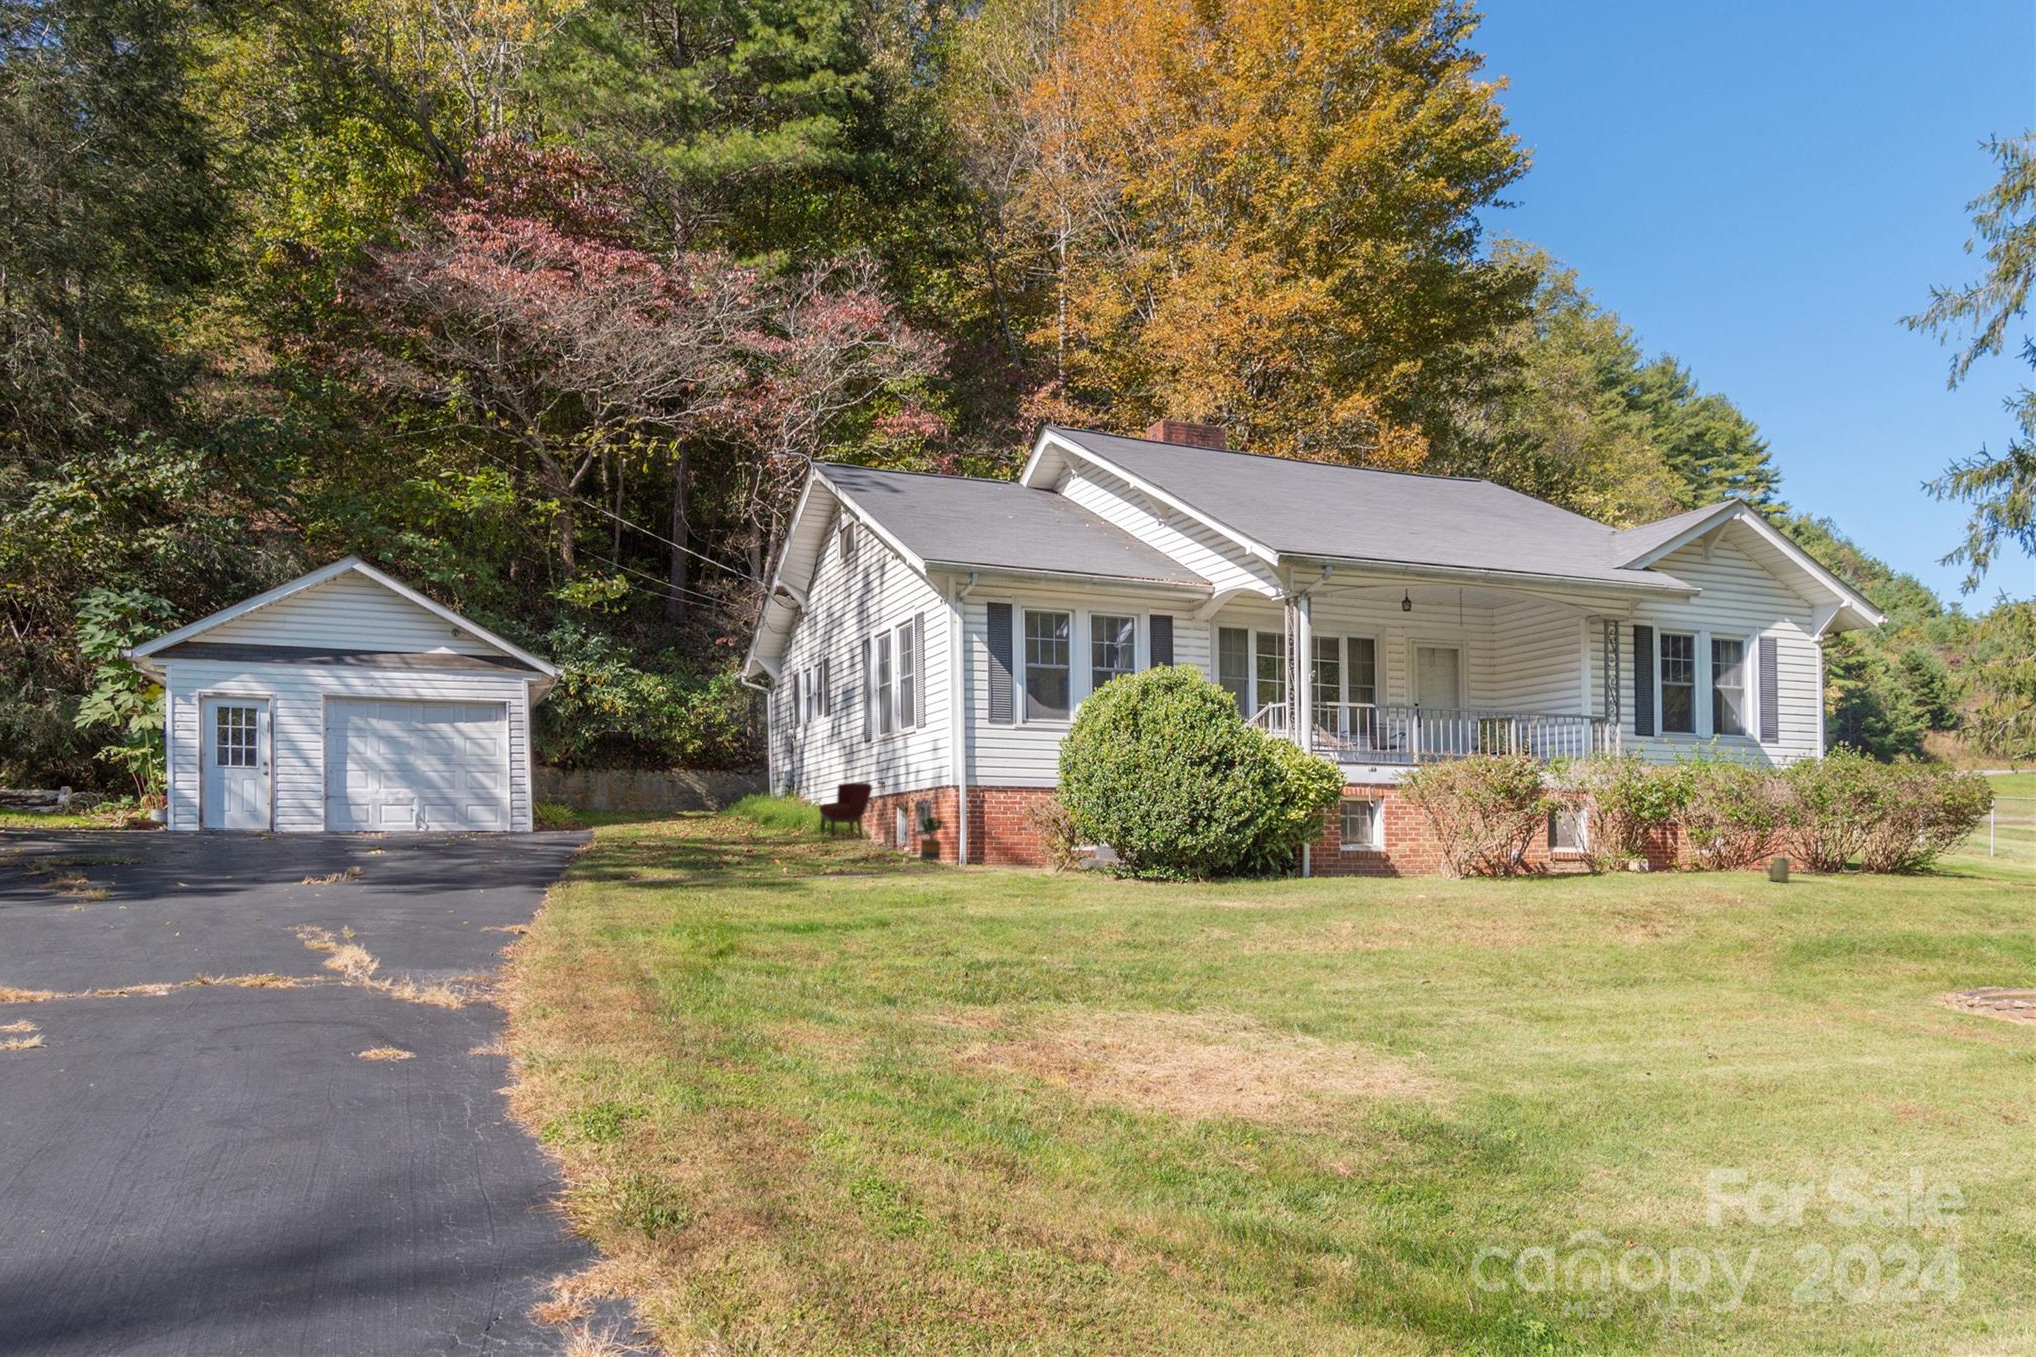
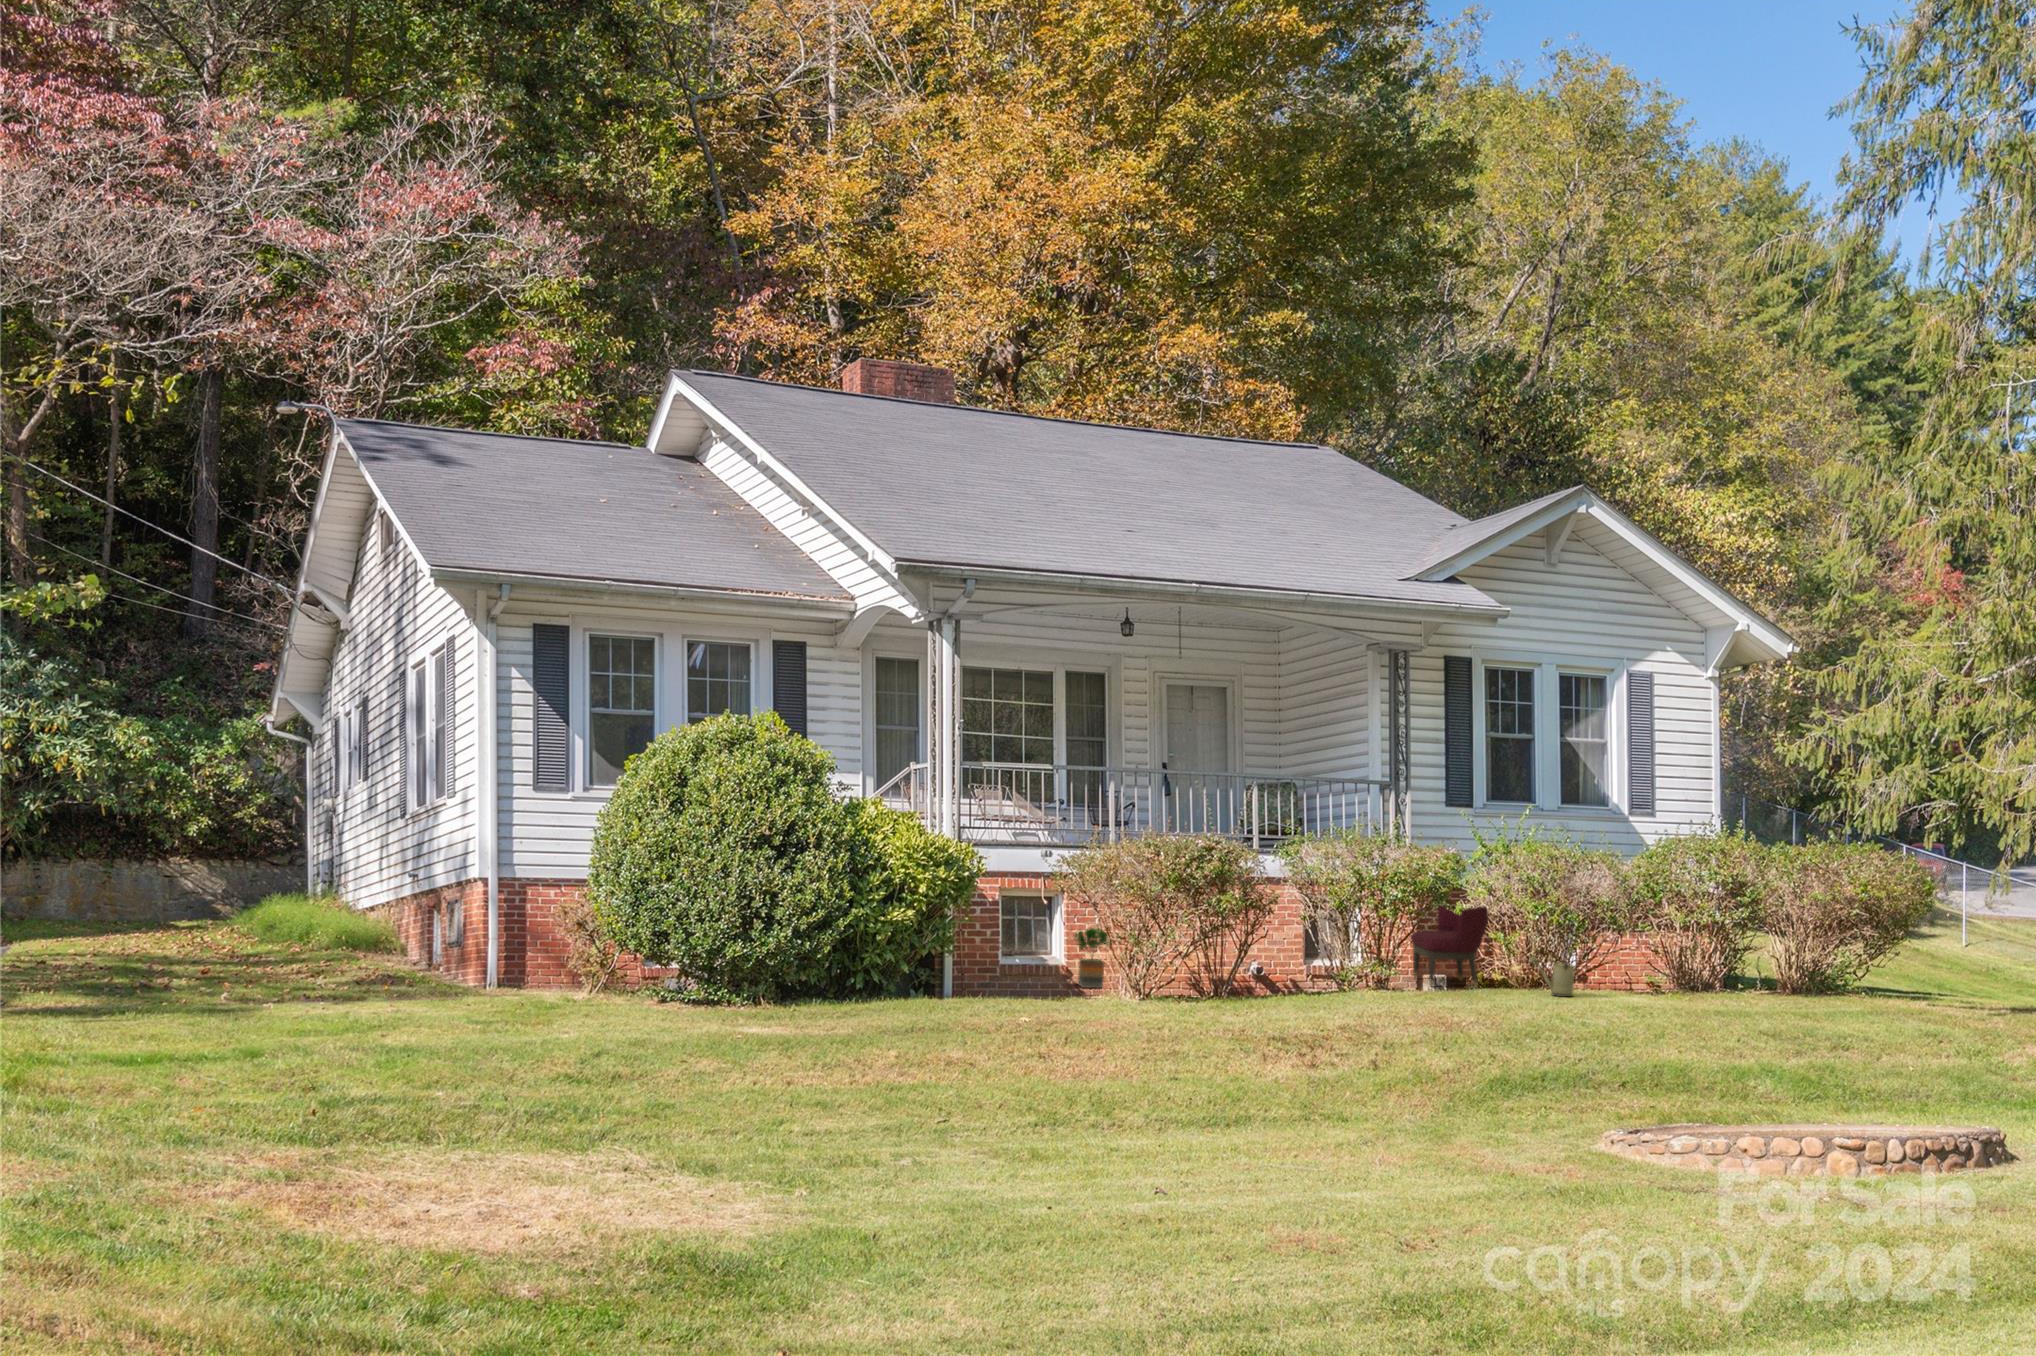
chair: present [819,782,872,840] -> present [1411,907,1489,988]
potted tree: present [919,817,946,860] -> present [1074,928,1114,988]

